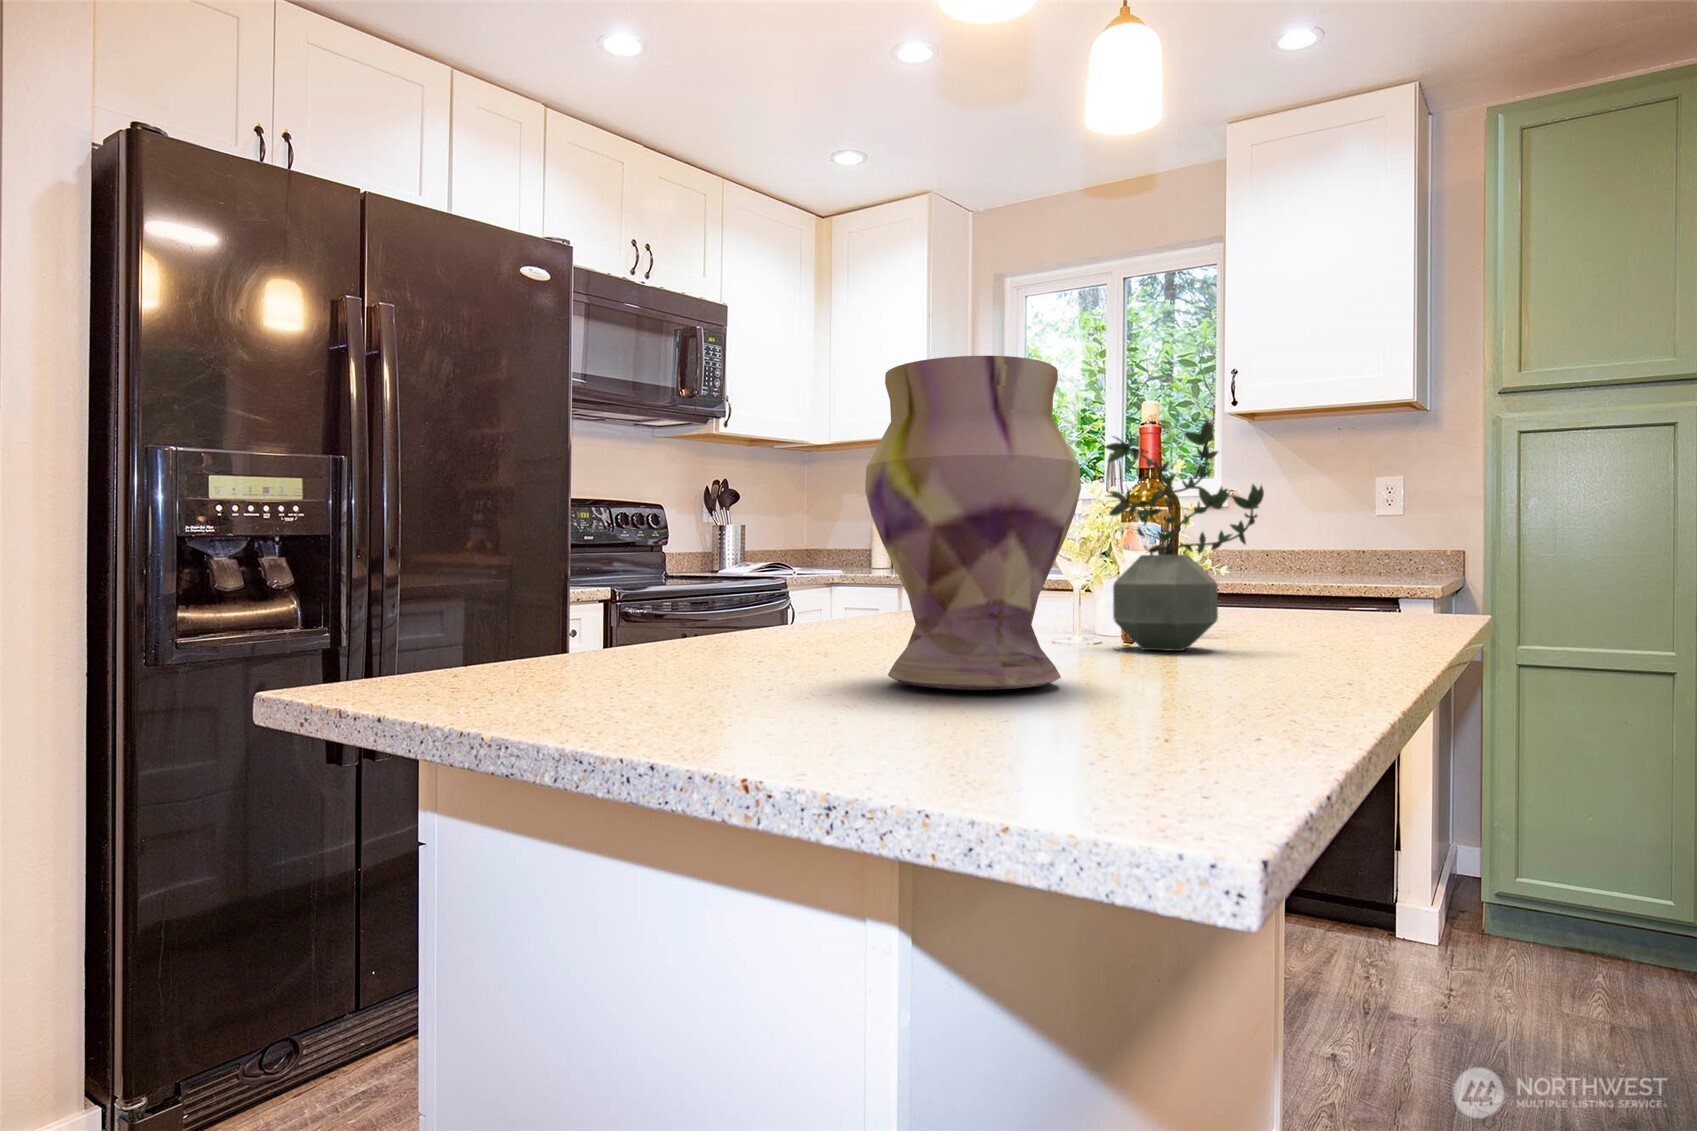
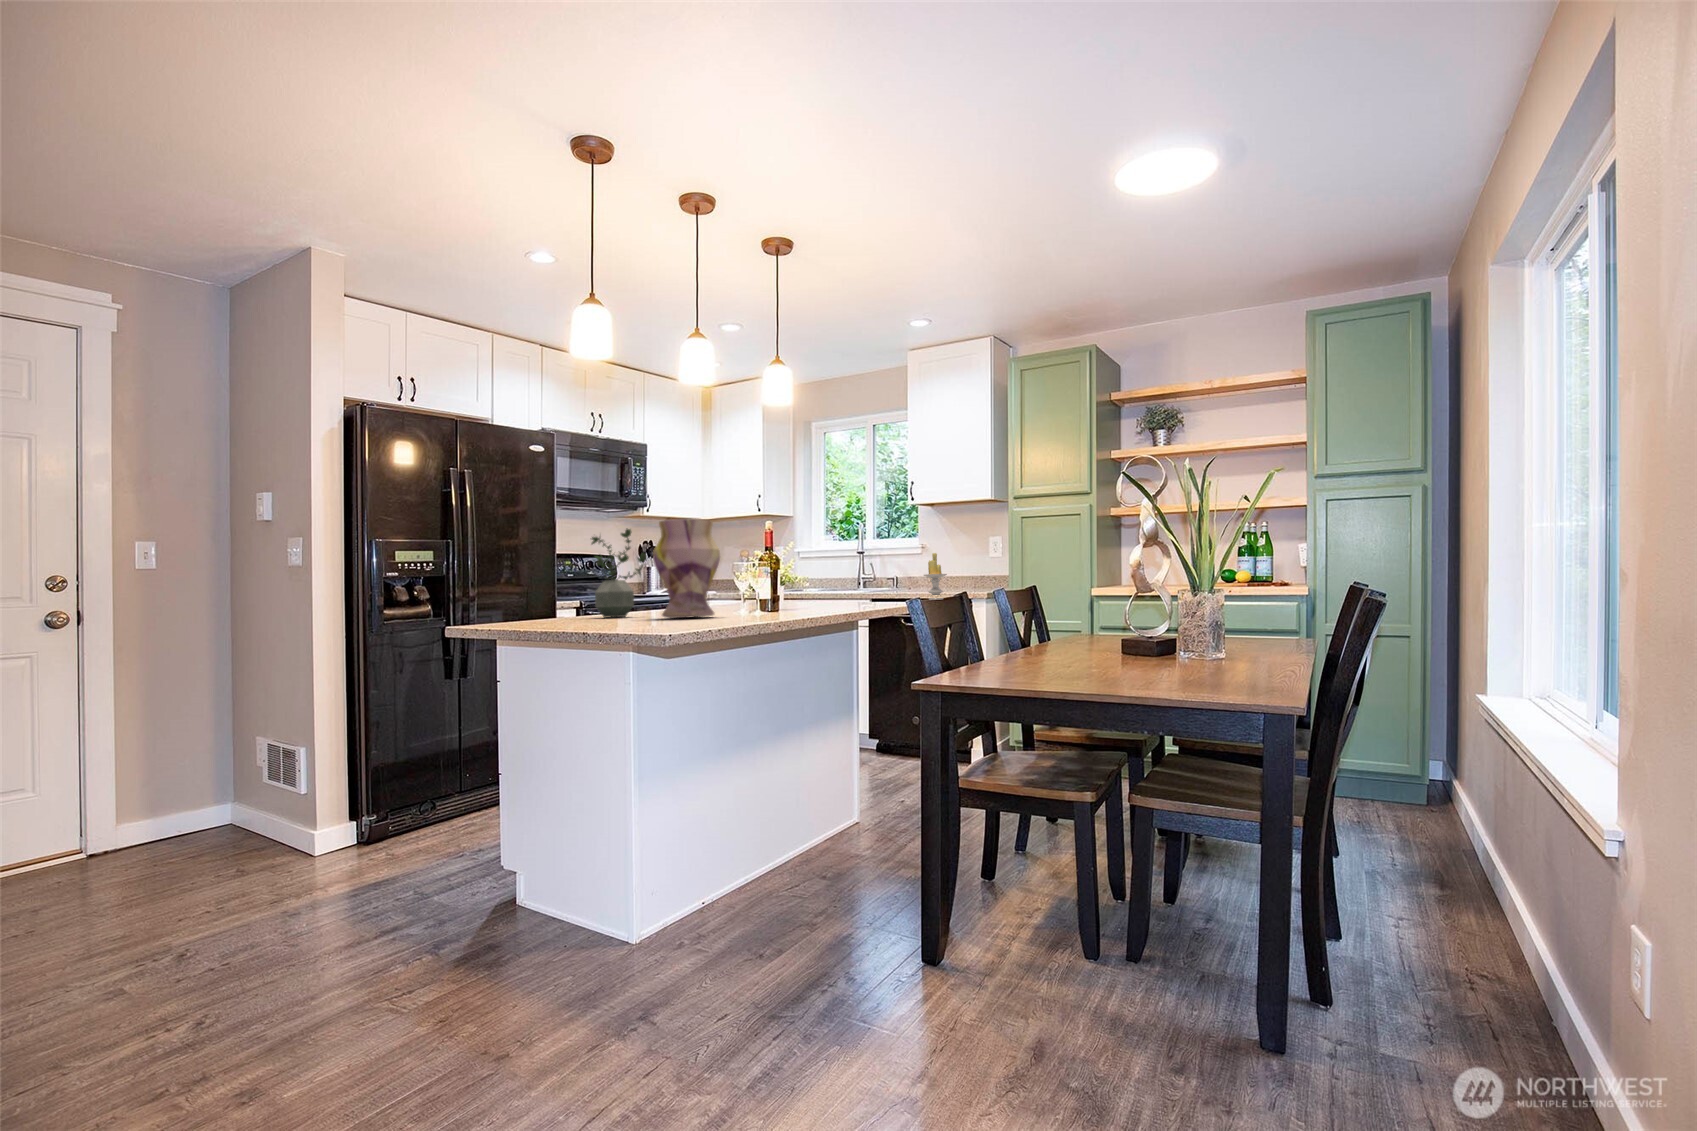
potted plant: present [1105,420,1264,651] -> present [592,529,647,618]
candle: none [1275,508,1328,601] -> present [924,553,947,600]

